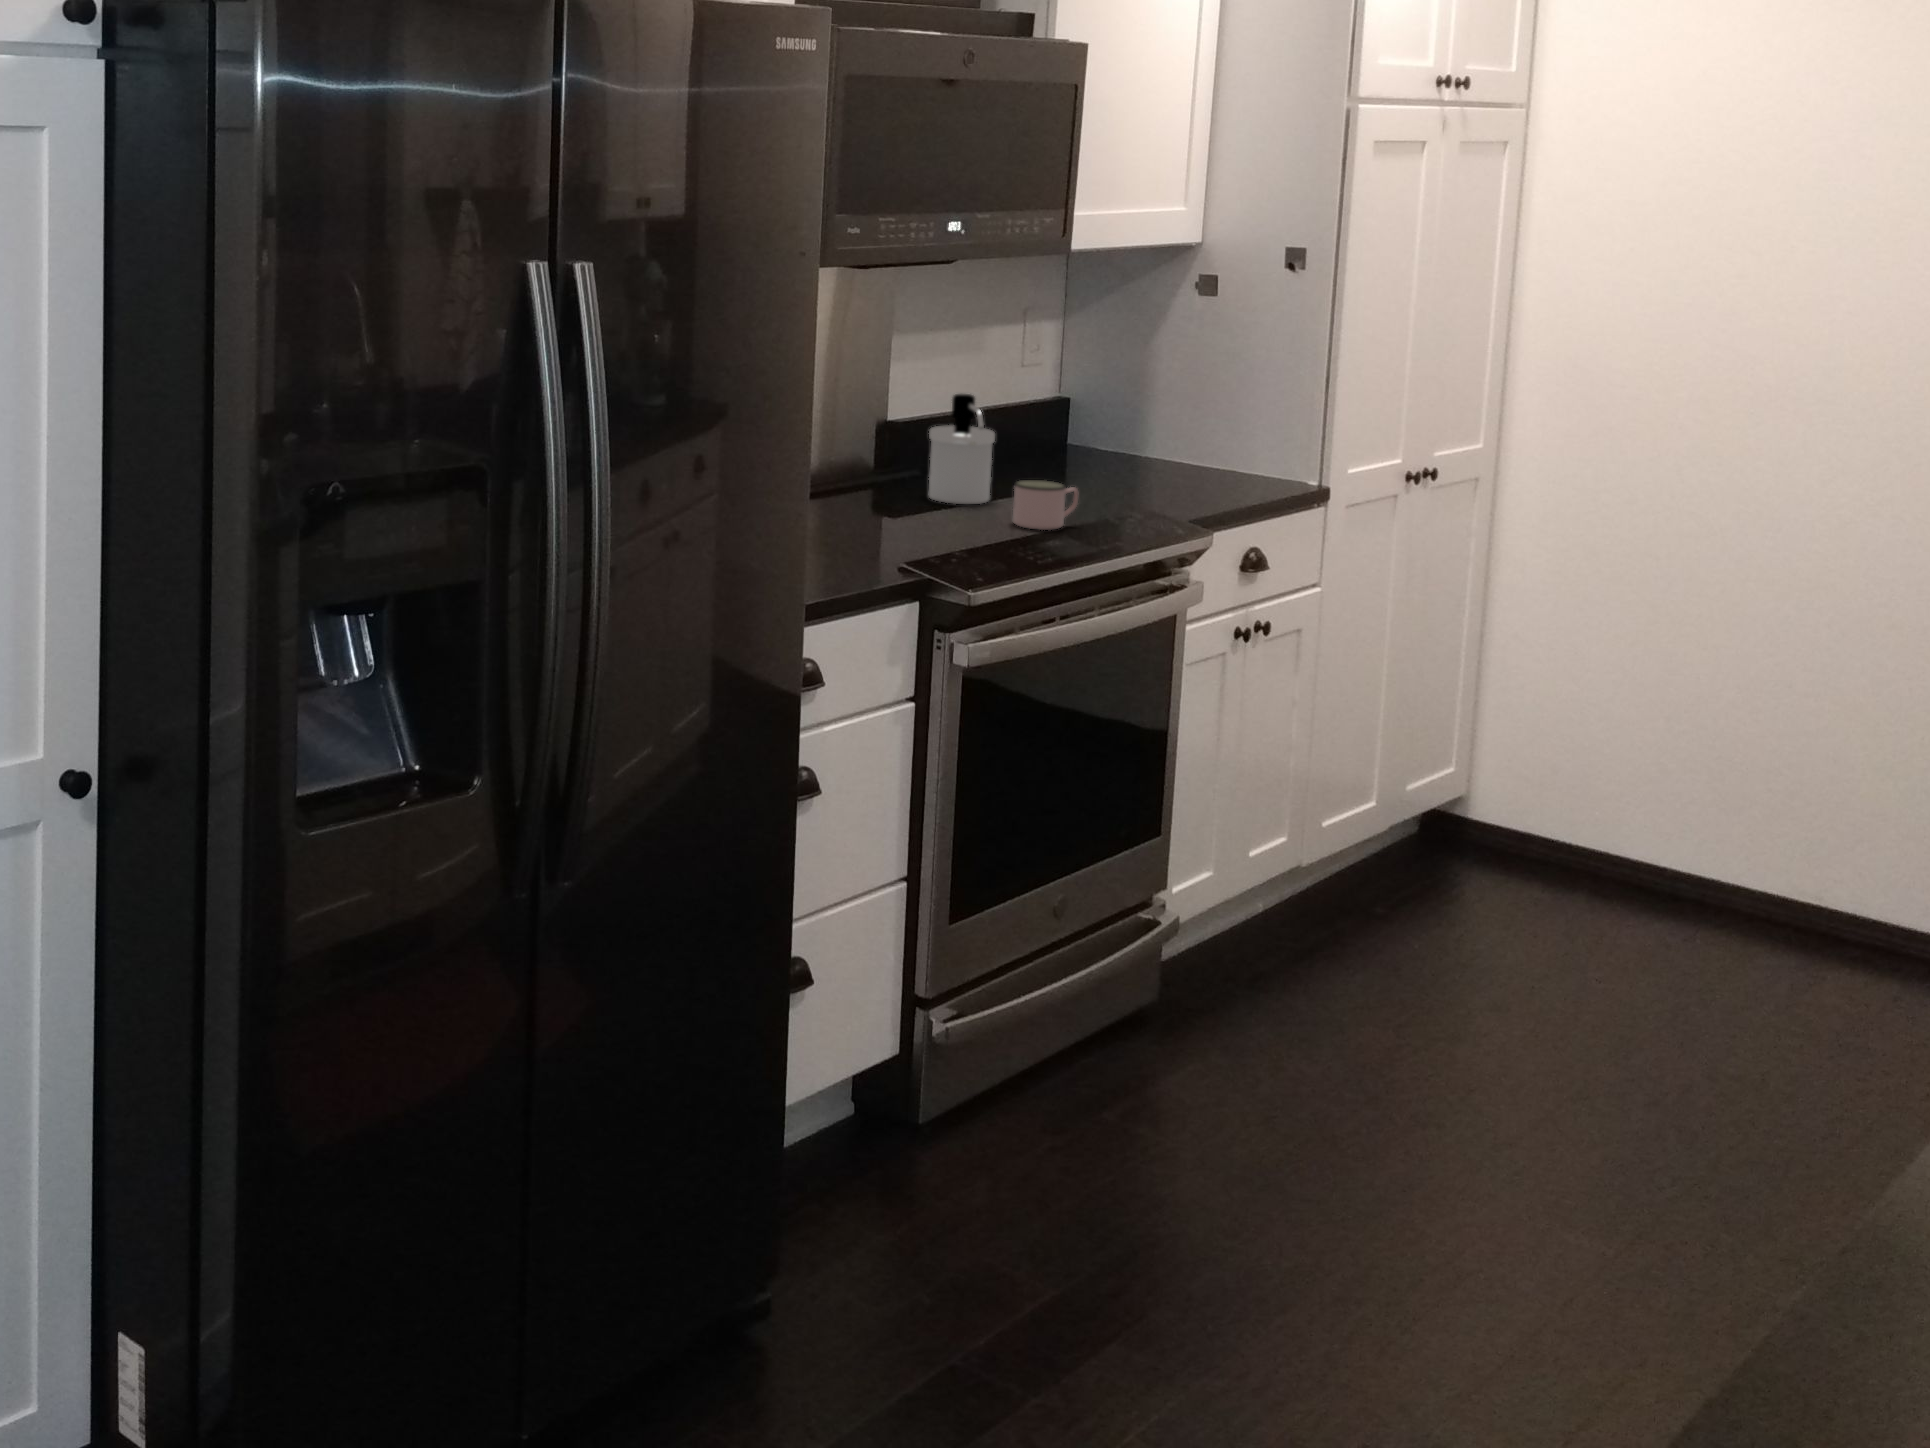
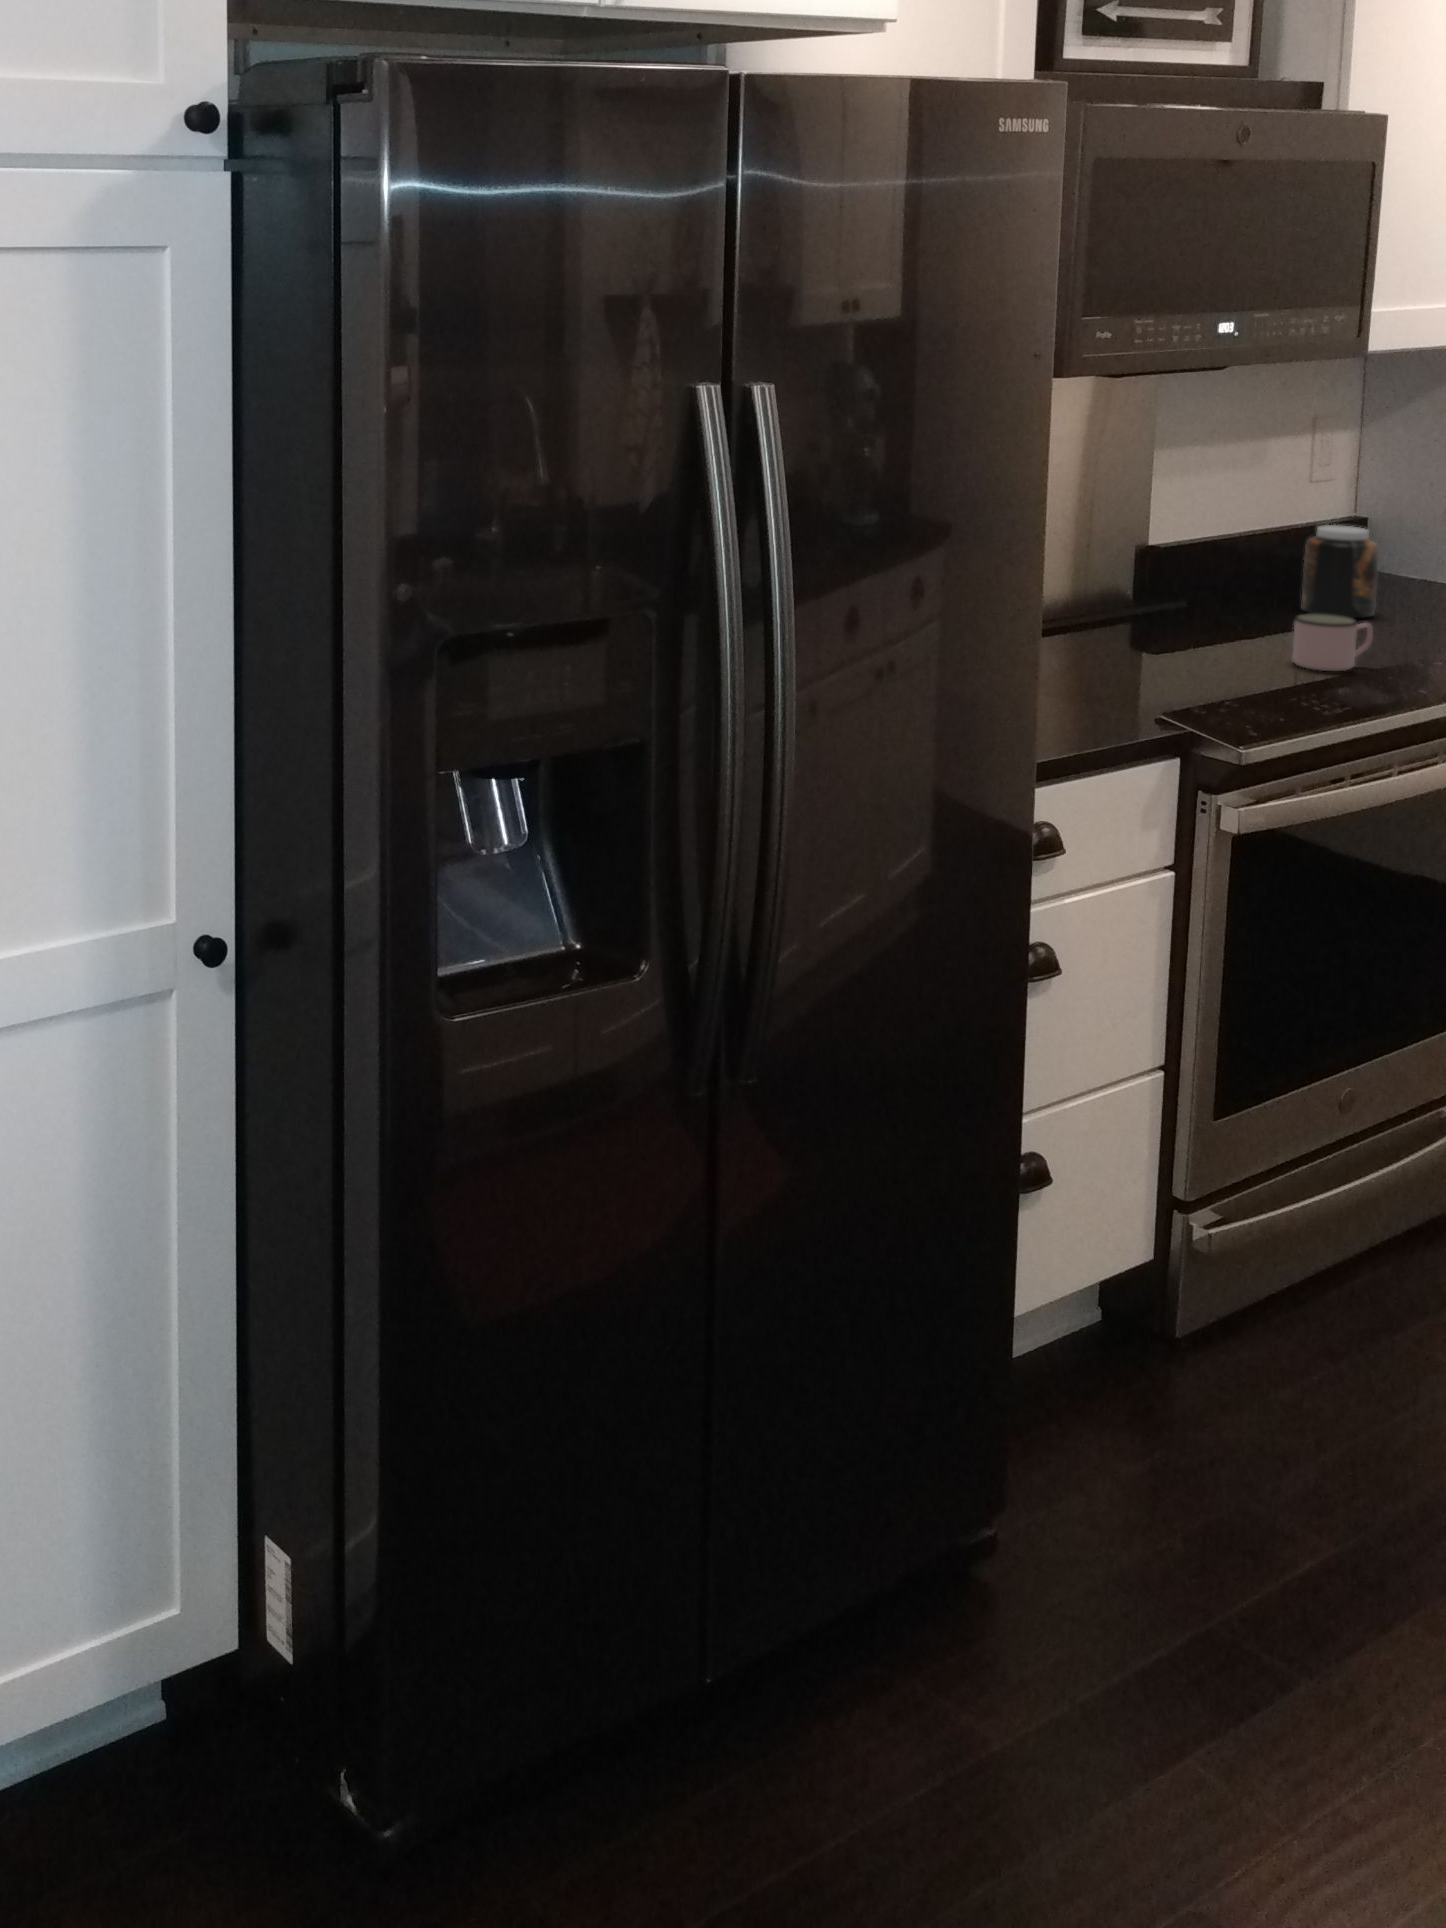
soap dispenser: present [929,394,995,504] -> none [1192,514,1272,639]
jar: none [1020,405,1083,486] -> present [1302,525,1378,618]

